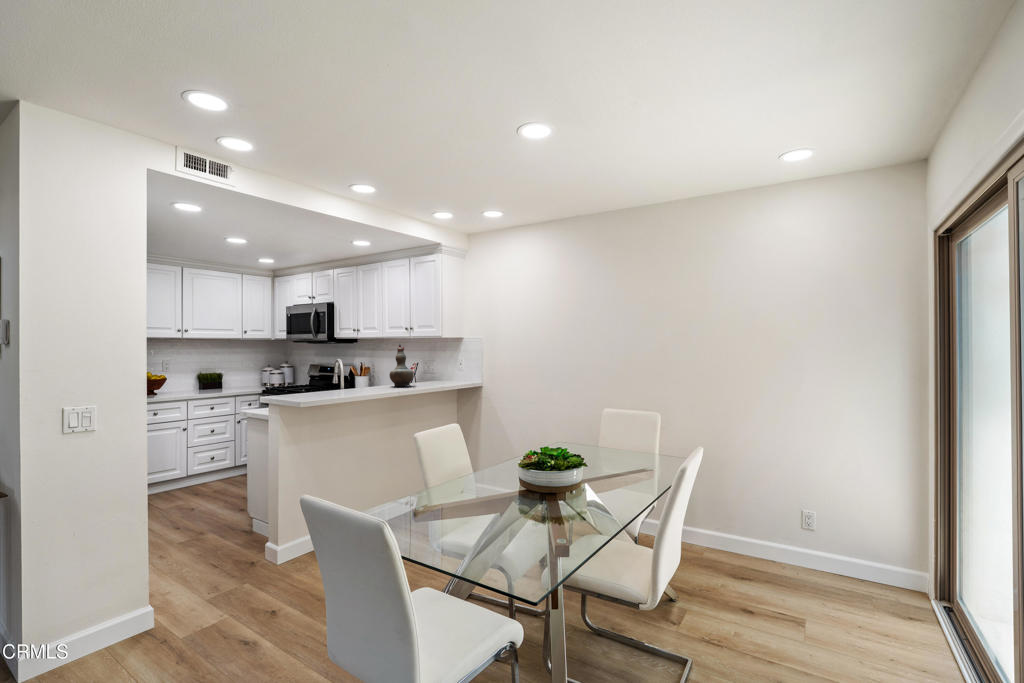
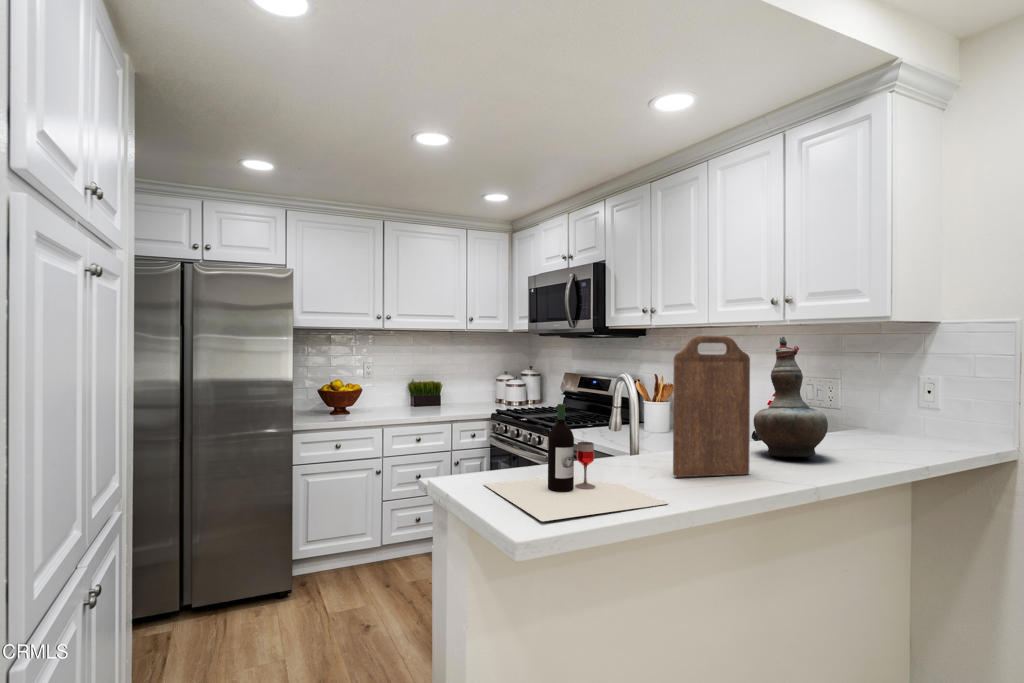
cutting board: none [356,344,382,392] -> present [673,336,750,477]
wine bottle: none [286,367,351,399] -> present [484,404,668,521]

